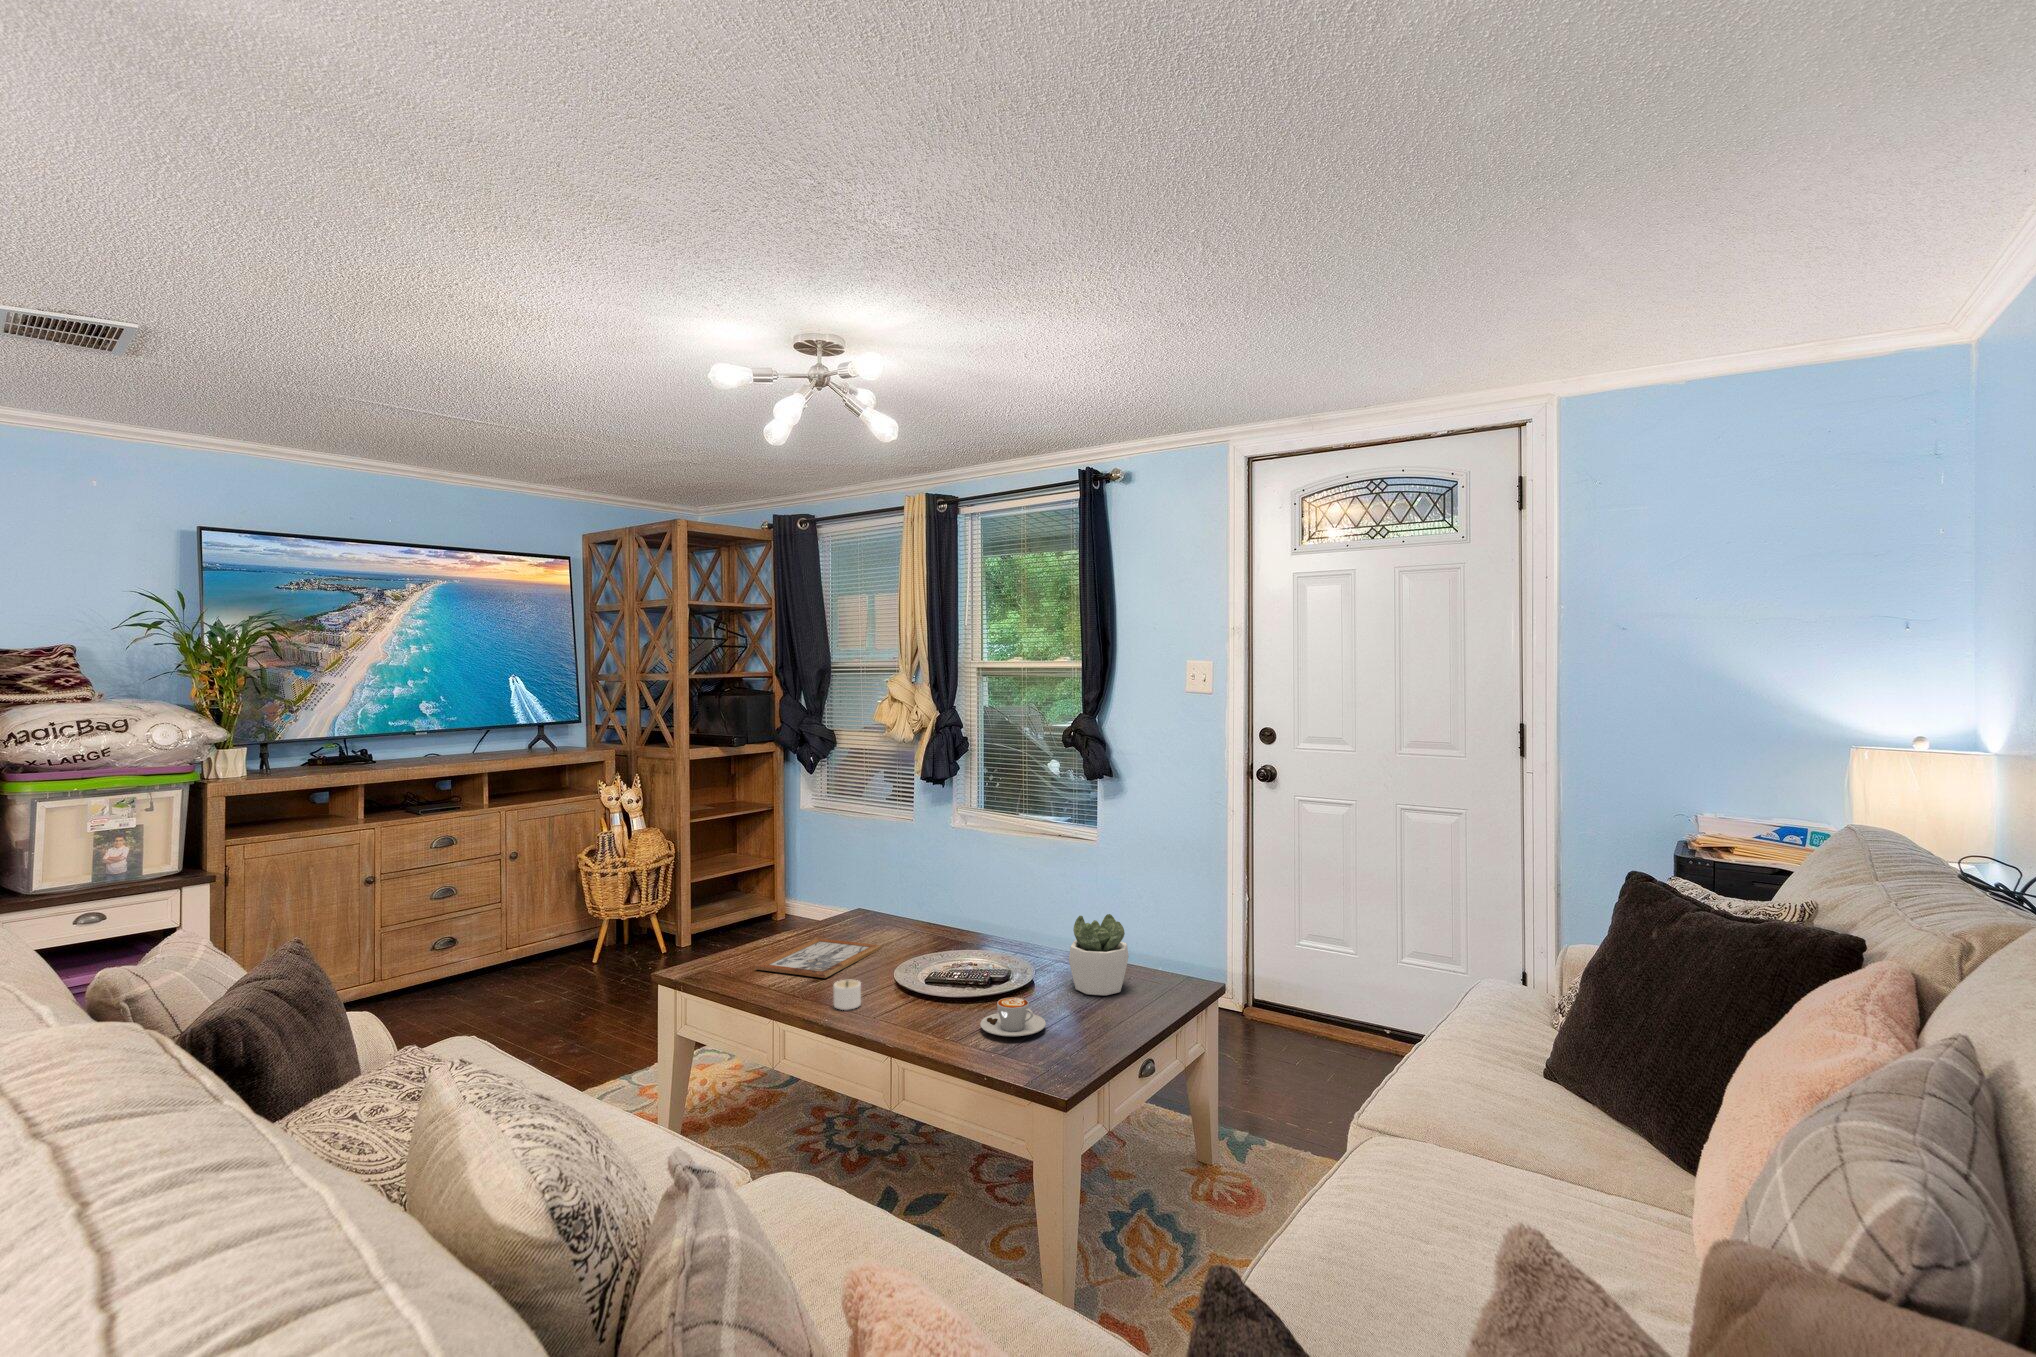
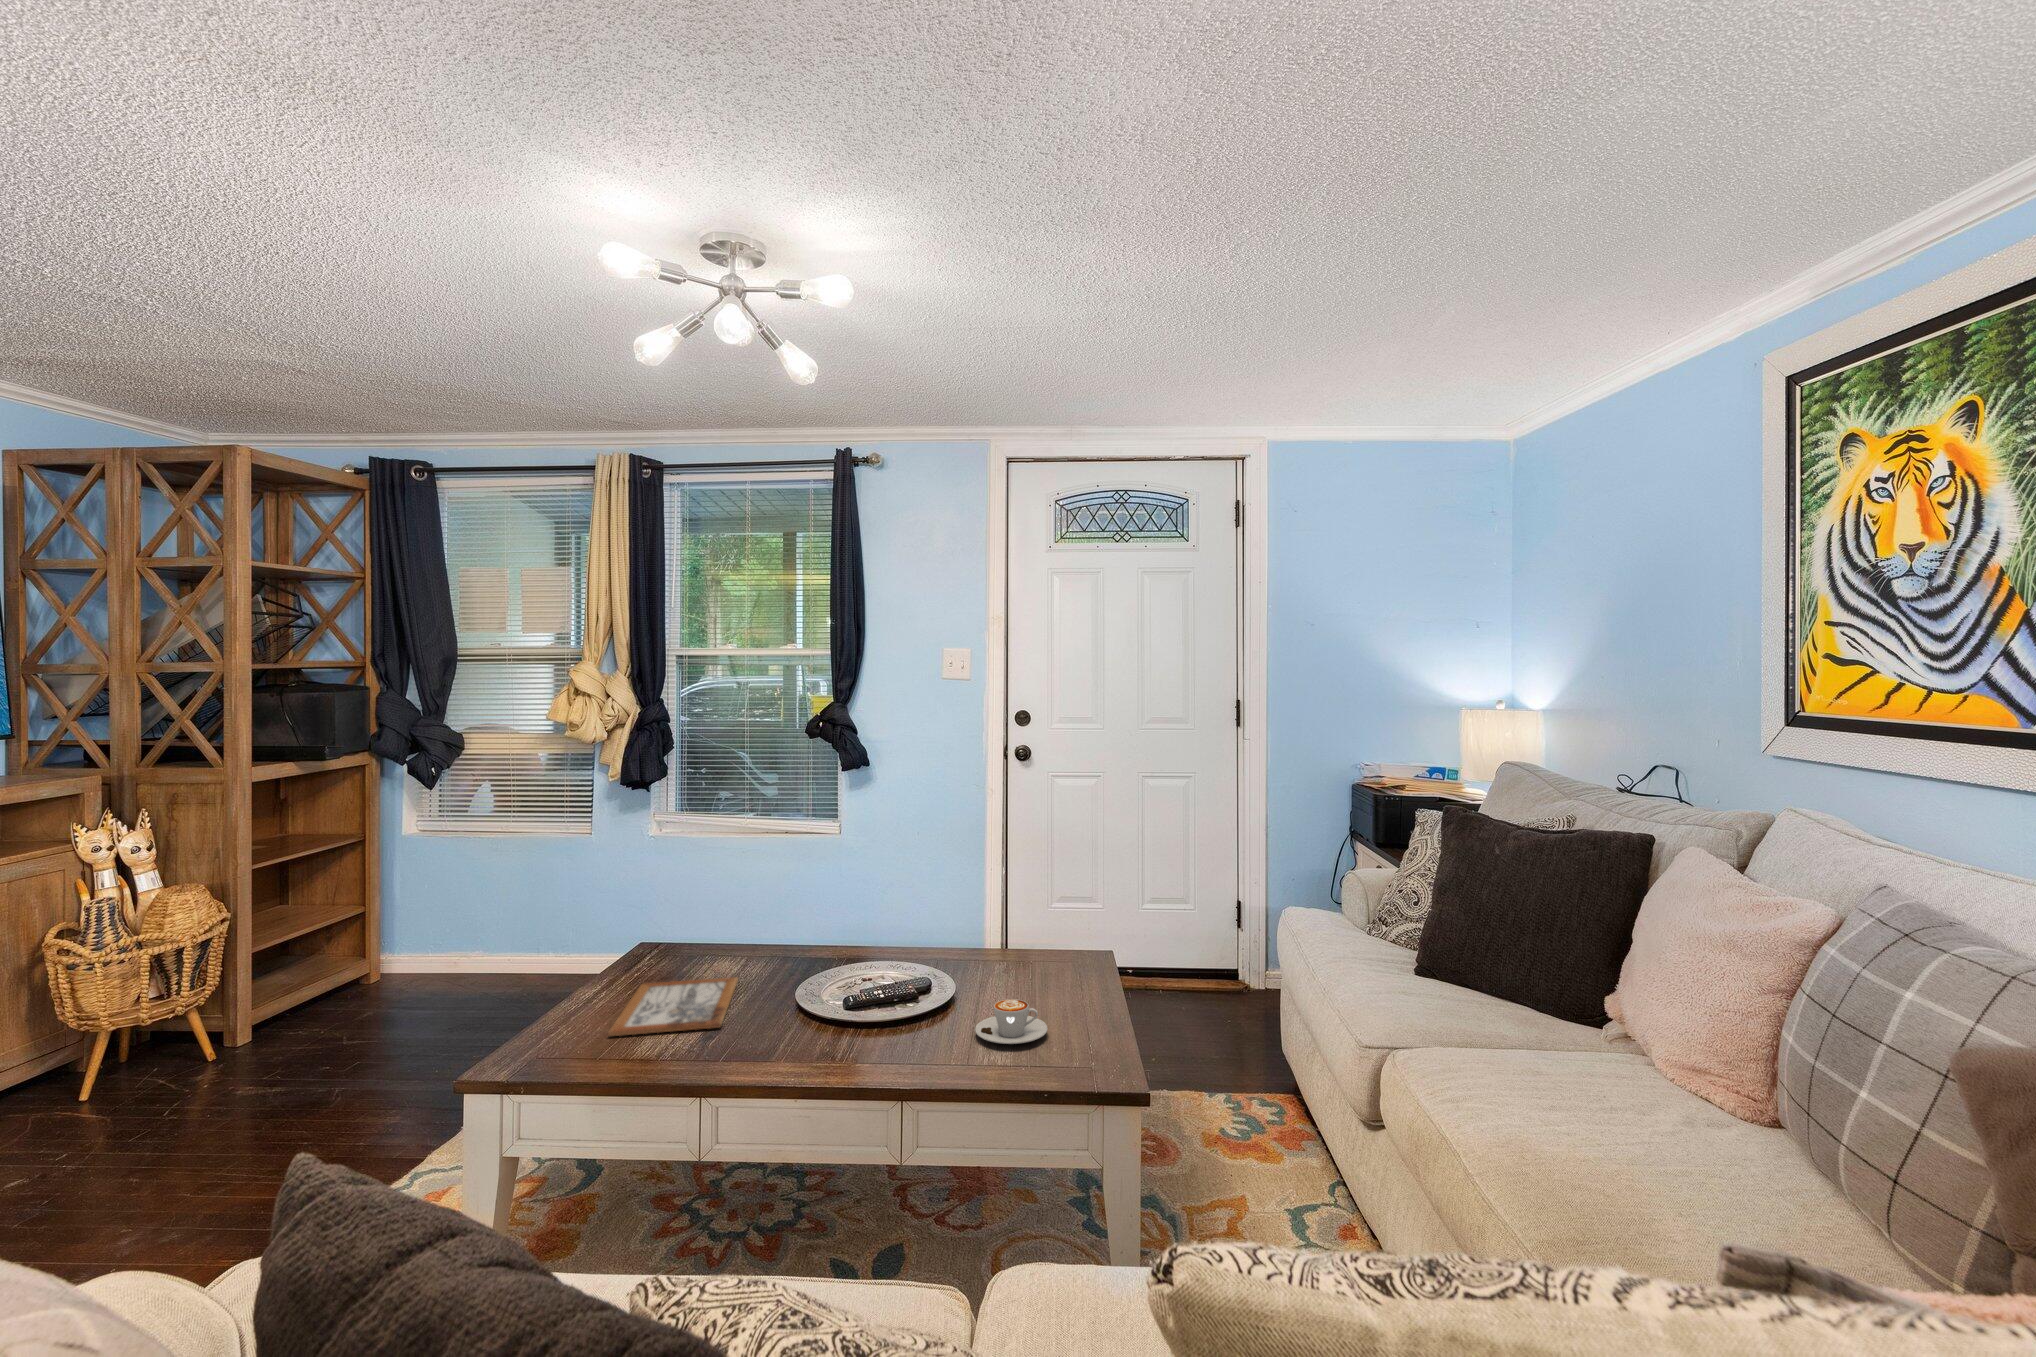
succulent plant: present [1069,914,1129,996] -> none [997,898,1061,985]
candle: present [834,980,861,1010] -> none [776,1019,828,1059]

